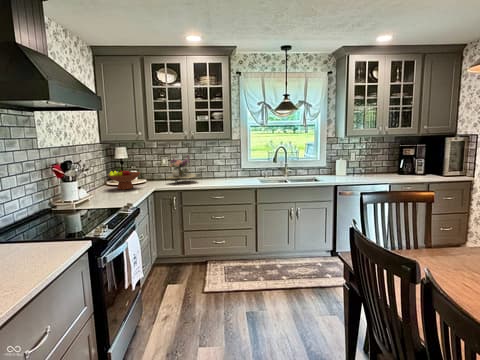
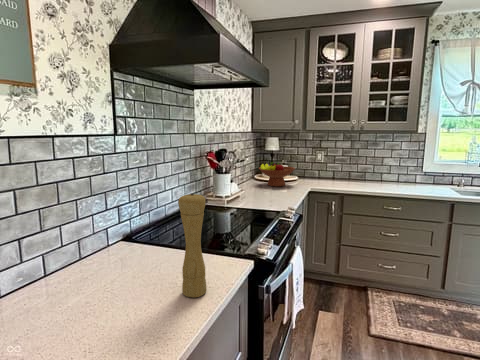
flower arrangement: present [166,155,197,182] -> none [323,149,364,184]
pepper mill: none [25,193,53,263] -> present [178,193,206,297]

